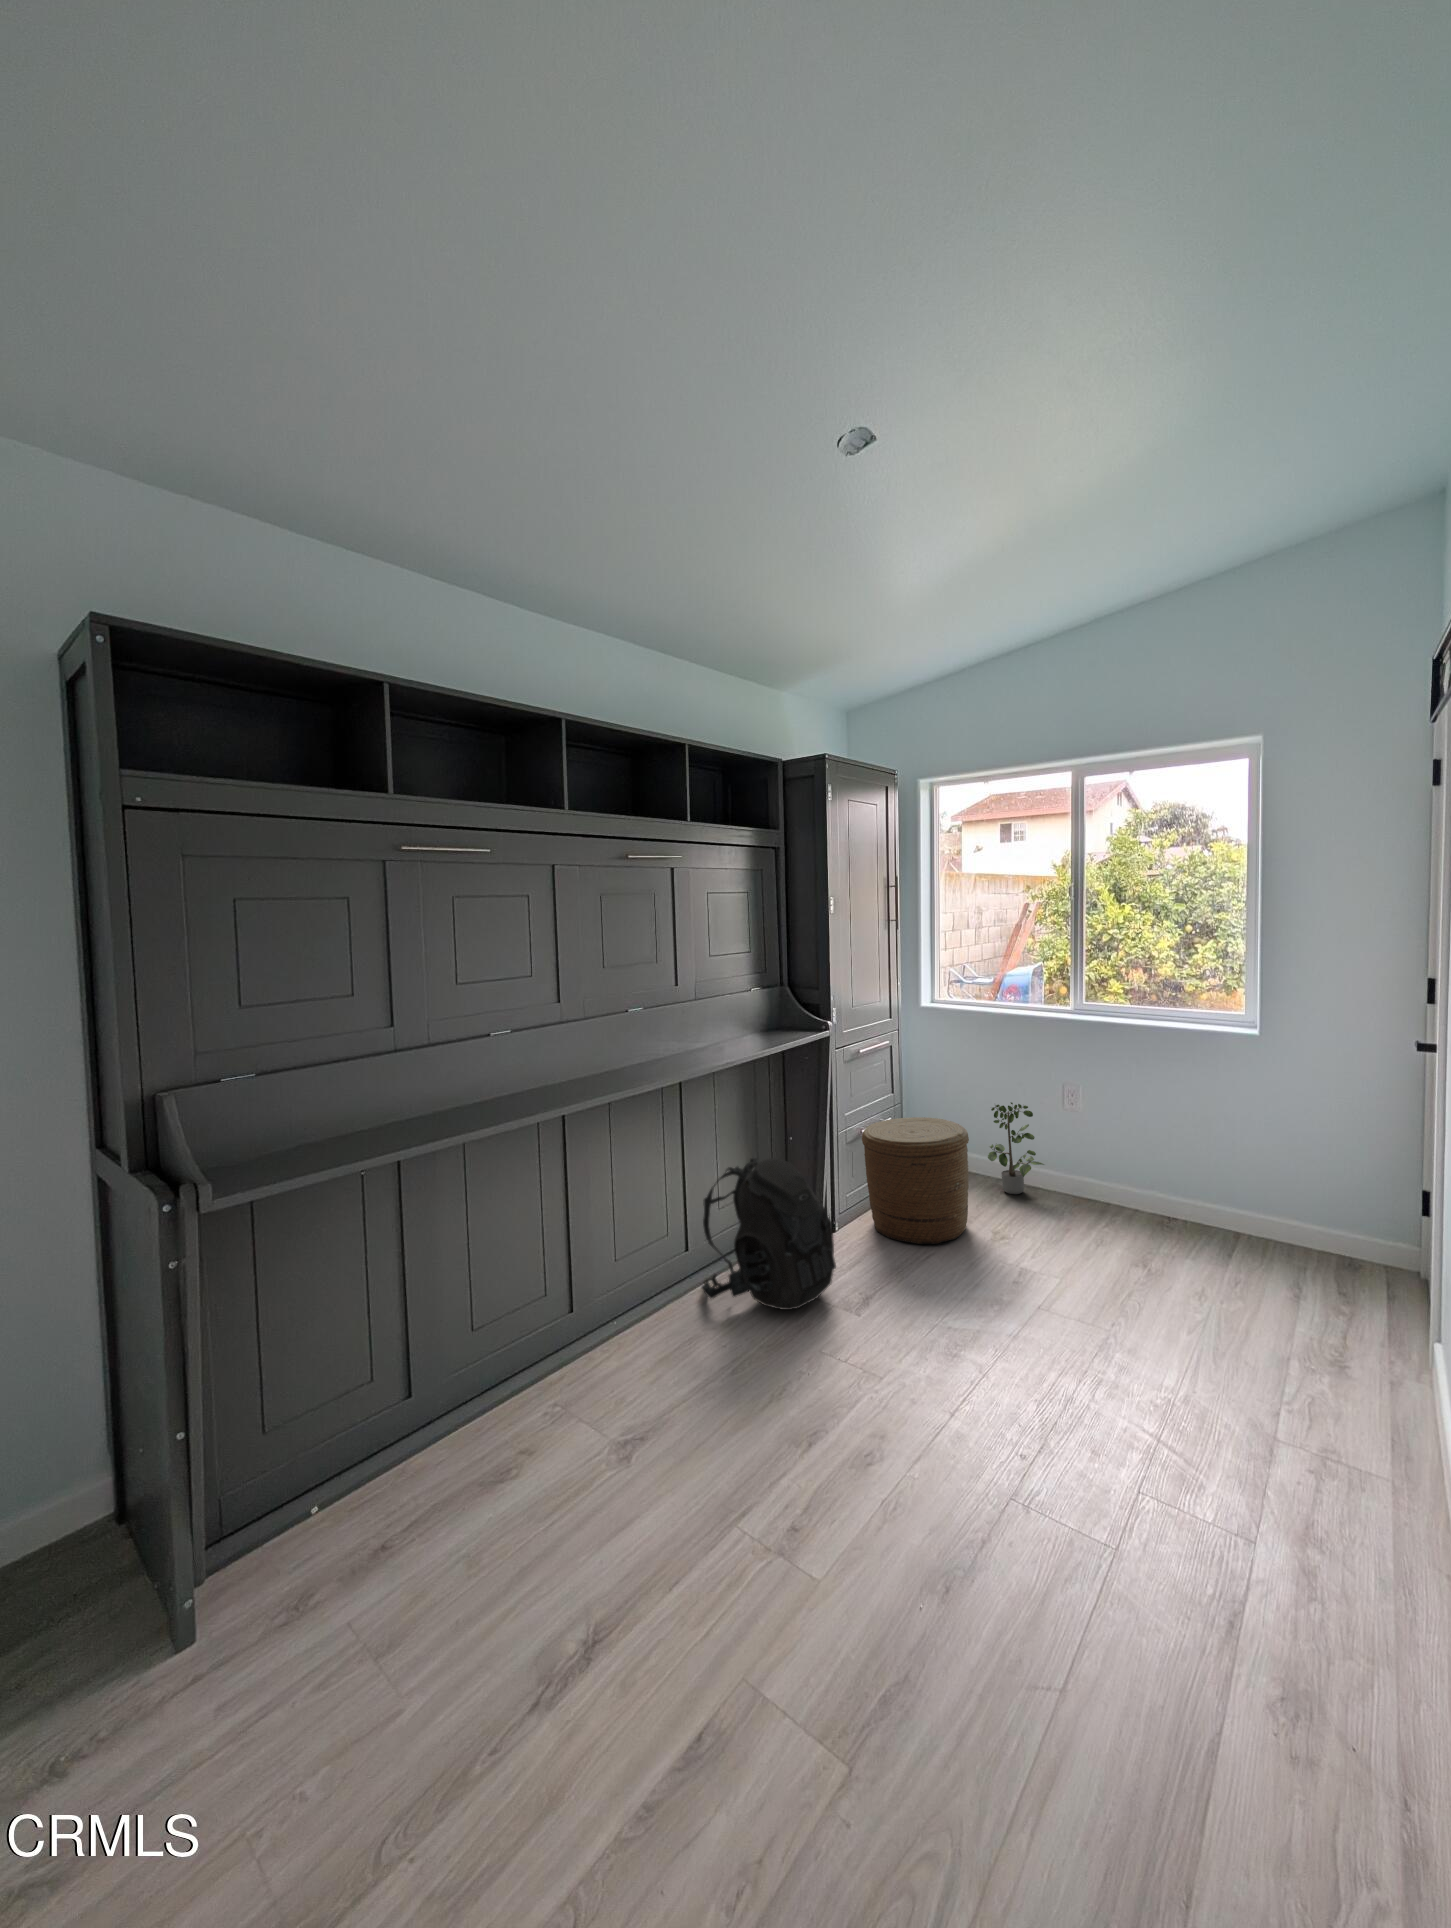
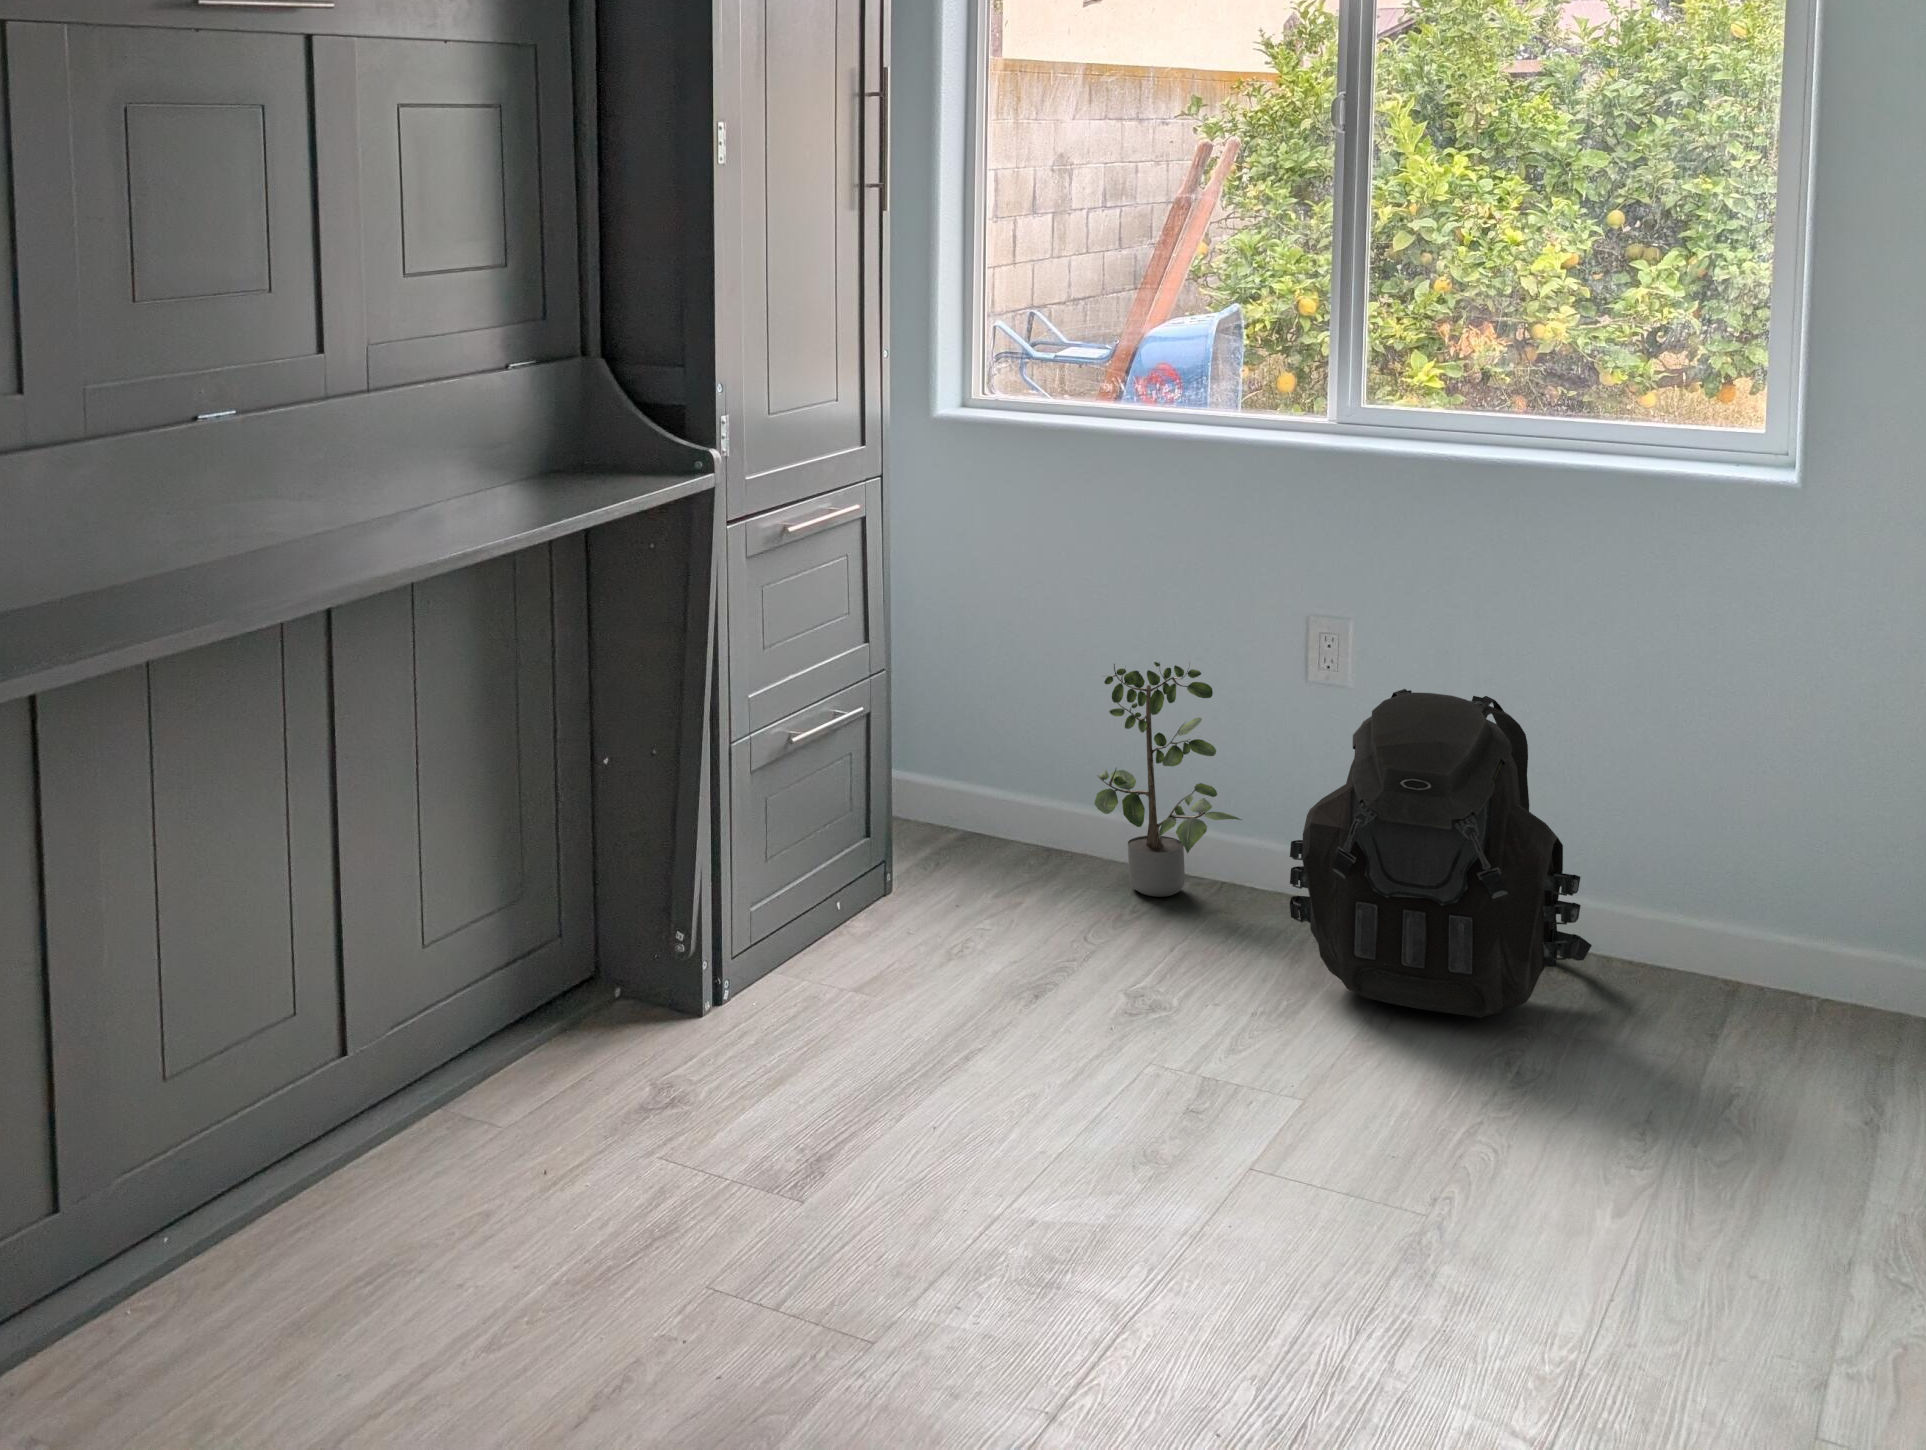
woven basket: present [862,1117,969,1244] -> none [789,703,1069,1031]
backpack: present [702,1158,836,1310] -> present [1290,689,1592,1018]

